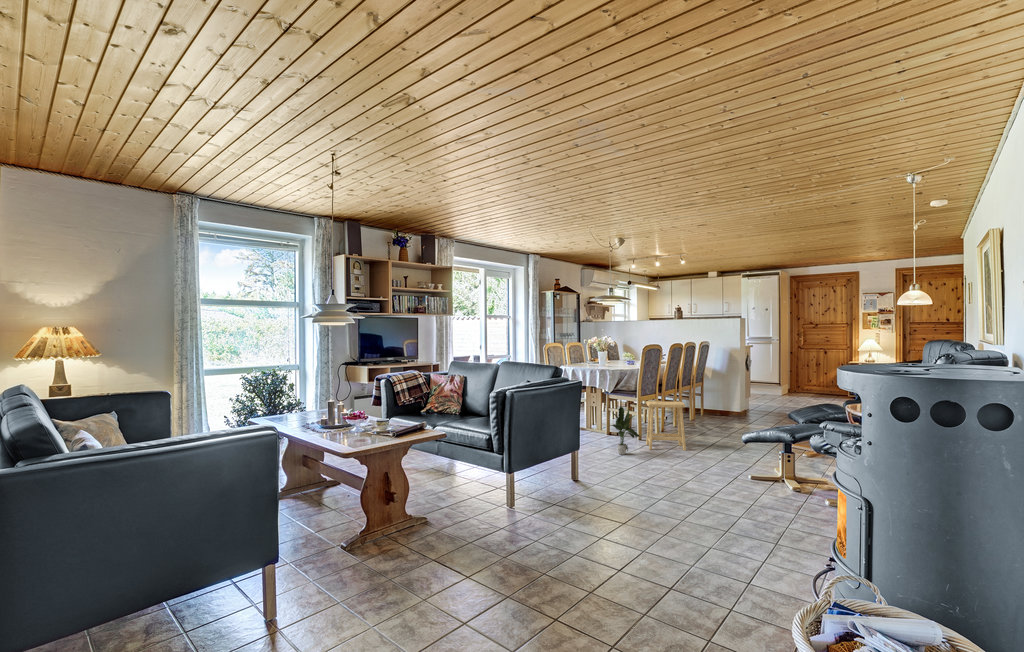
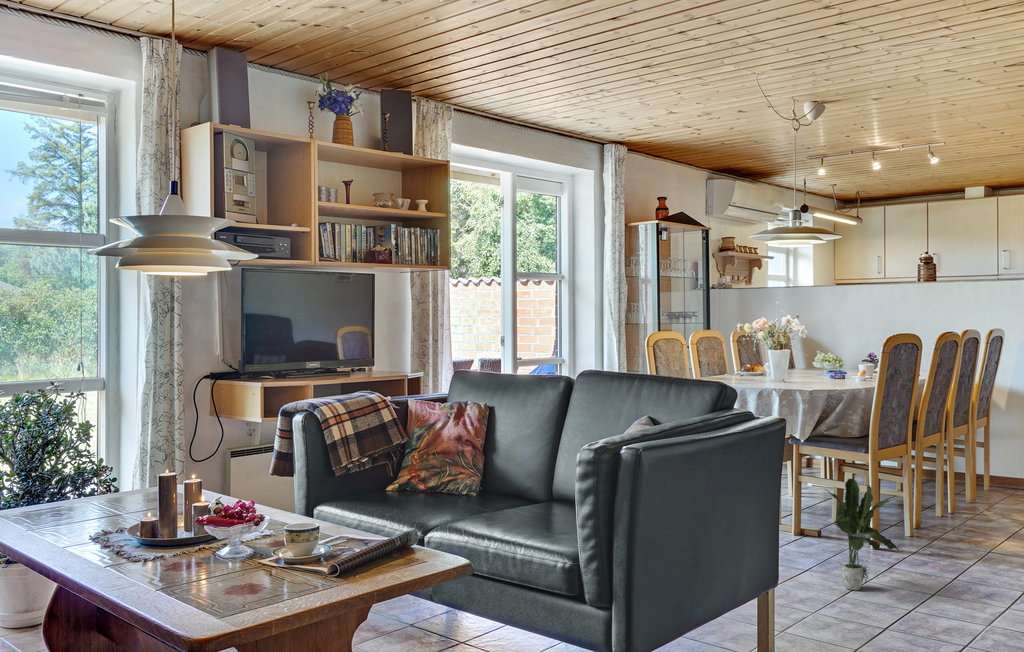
footstool: present [646,401,686,451] -> none [898,464,999,580]

